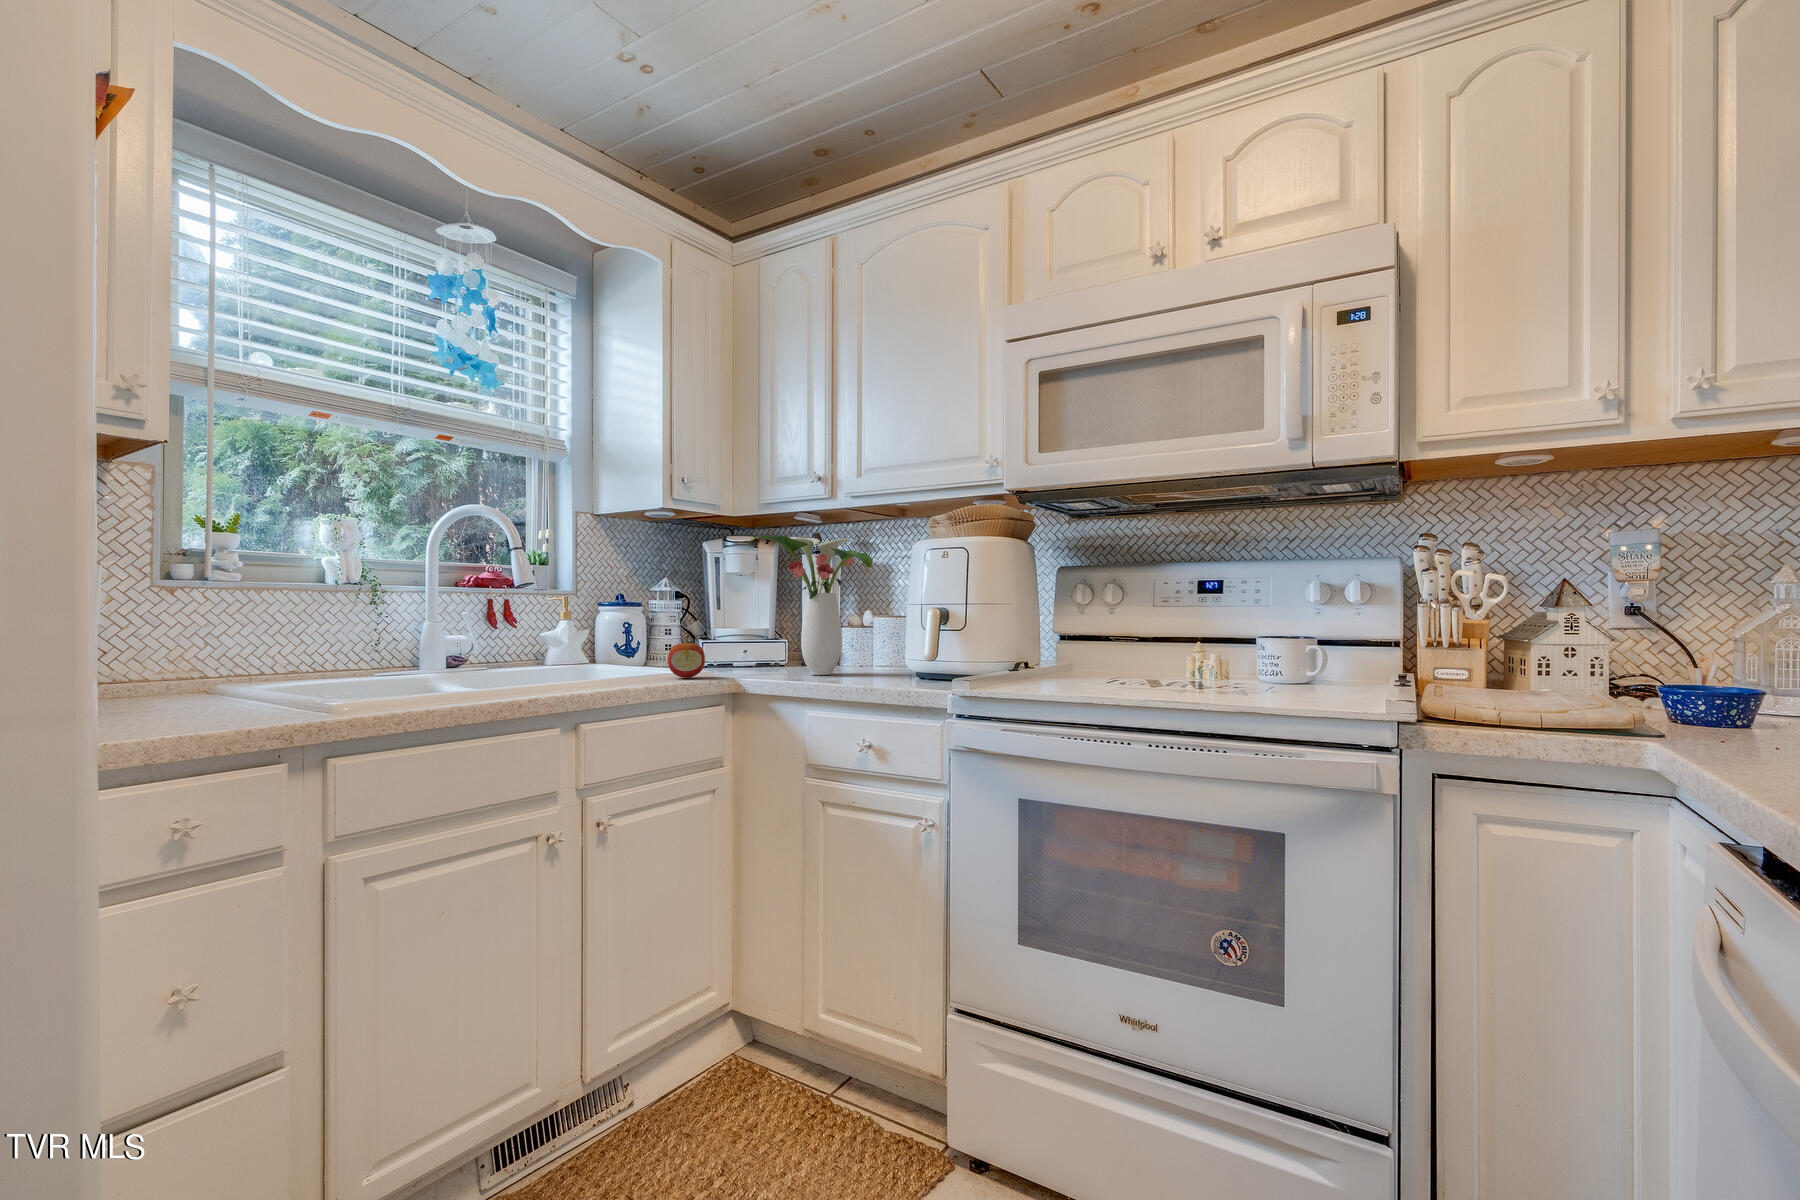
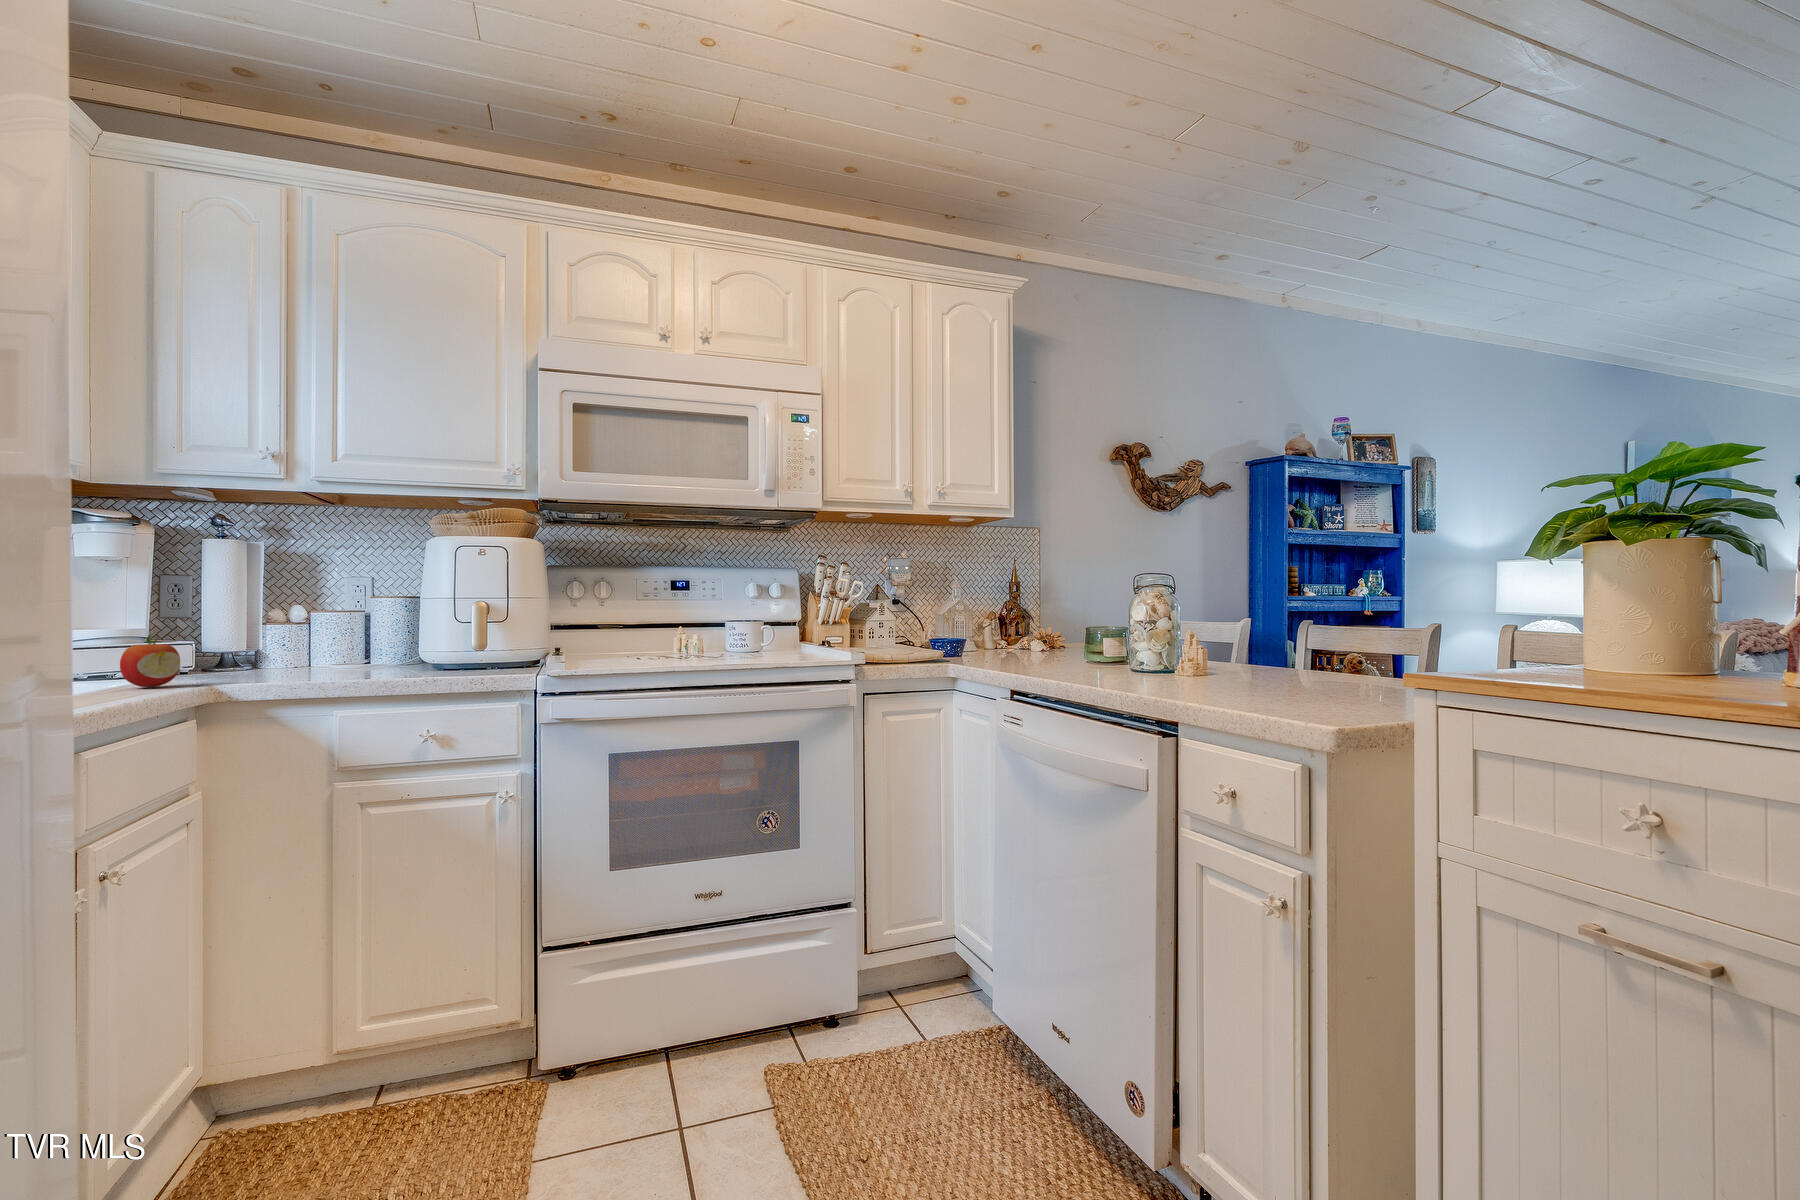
flower arrangement: present [750,535,873,675] -> none [242,518,407,675]

